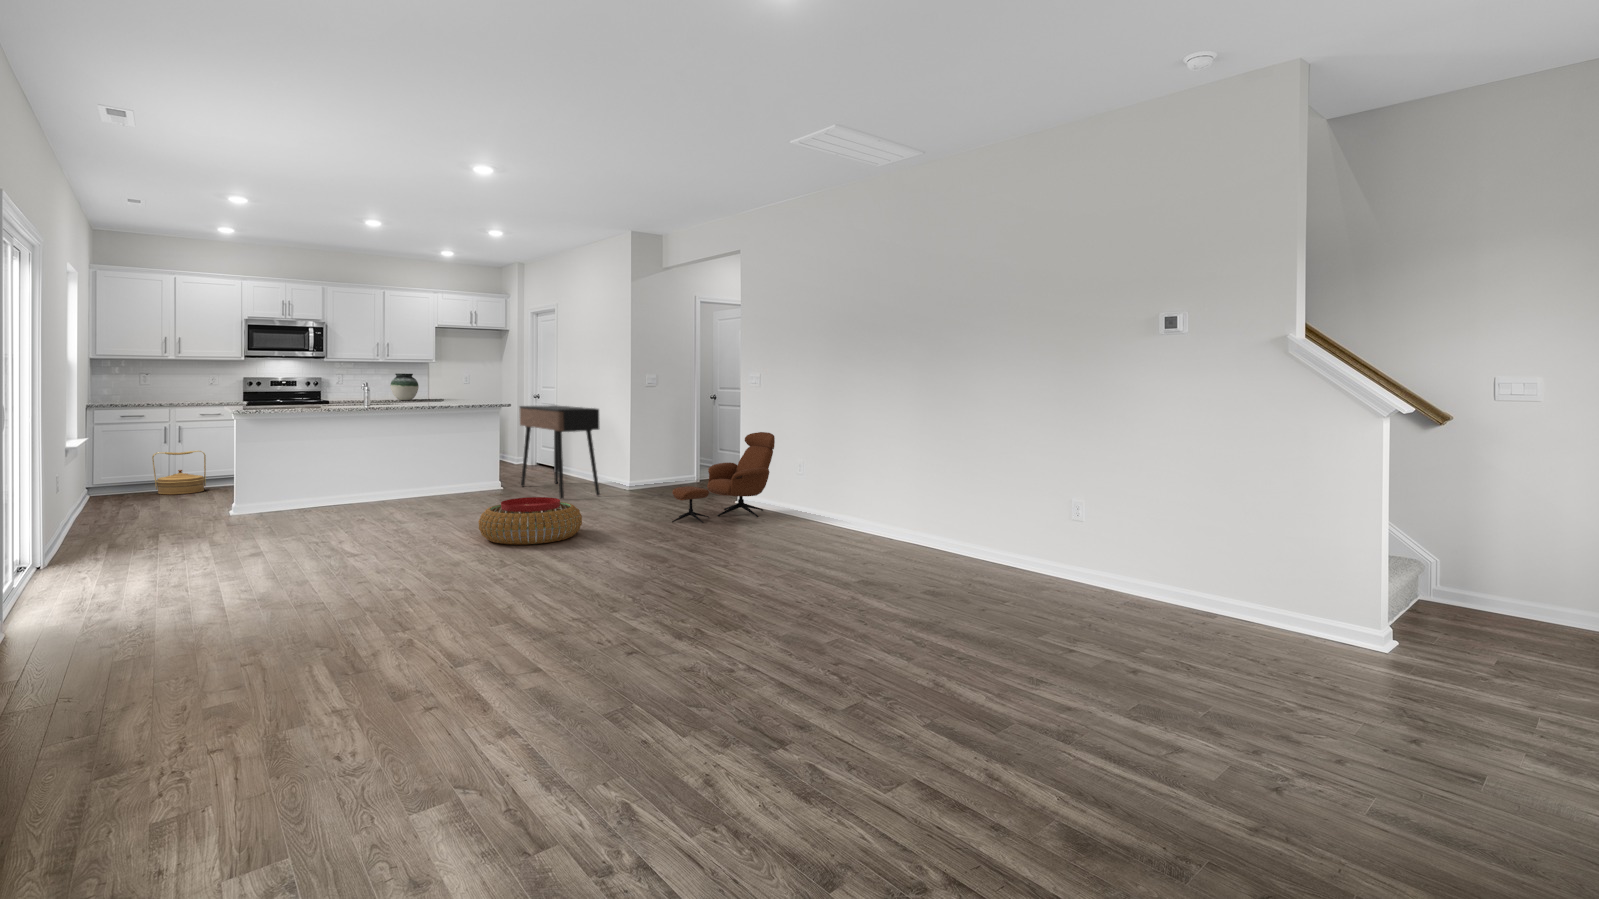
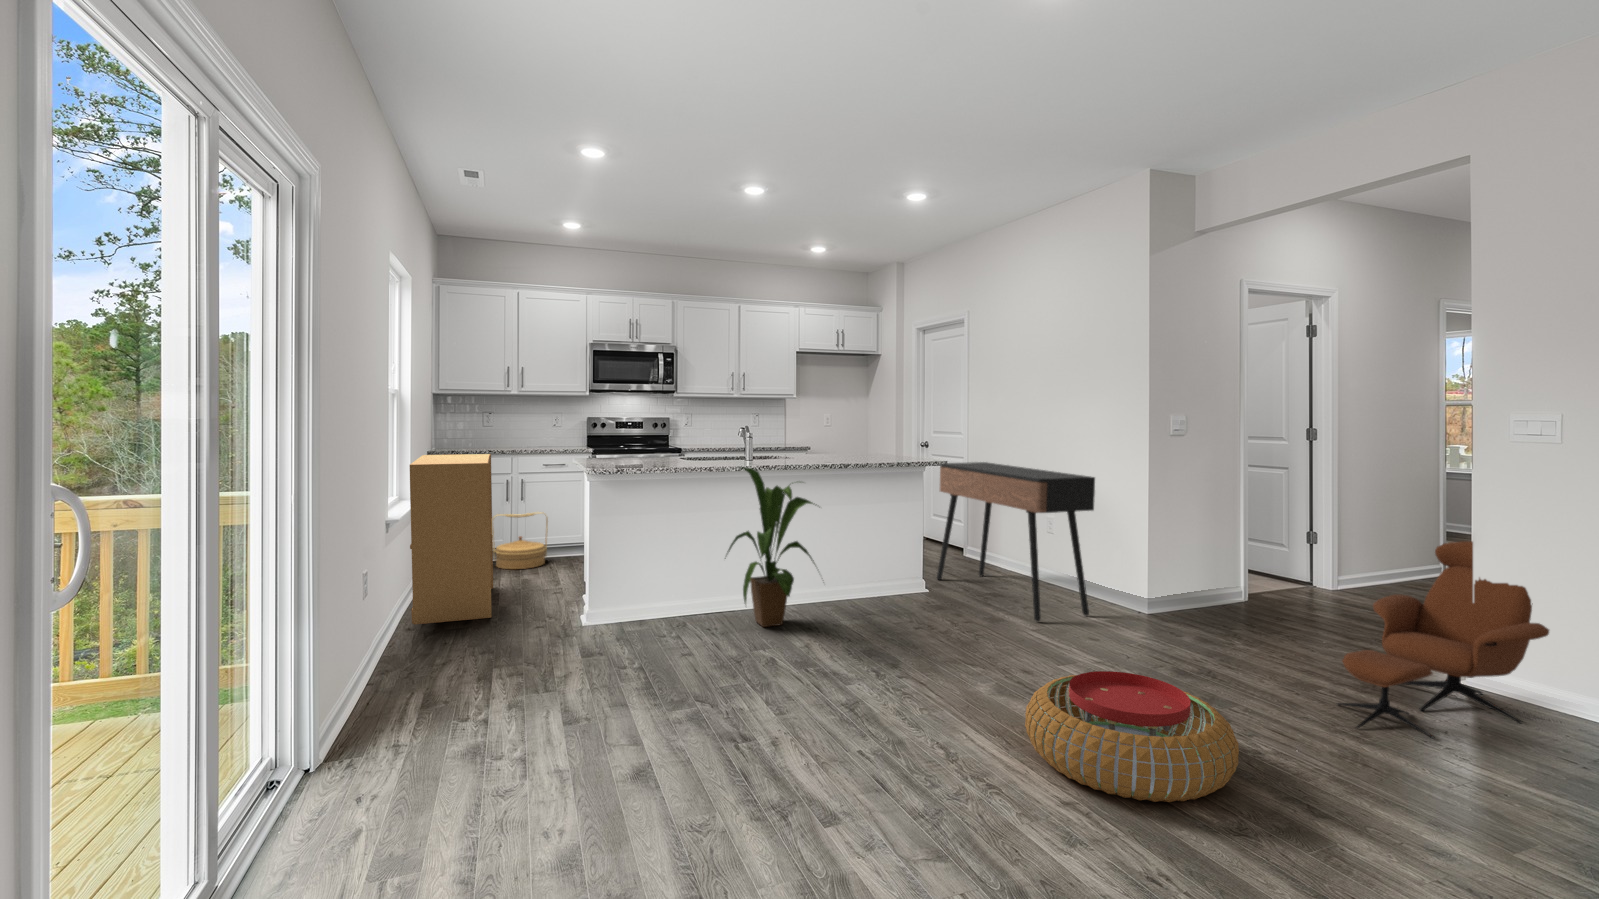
vase: present [390,374,419,400] -> none [750,412,782,447]
bookshelf: none [75,401,154,520] -> present [410,454,493,624]
house plant: none [339,402,414,509] -> present [725,467,815,627]

